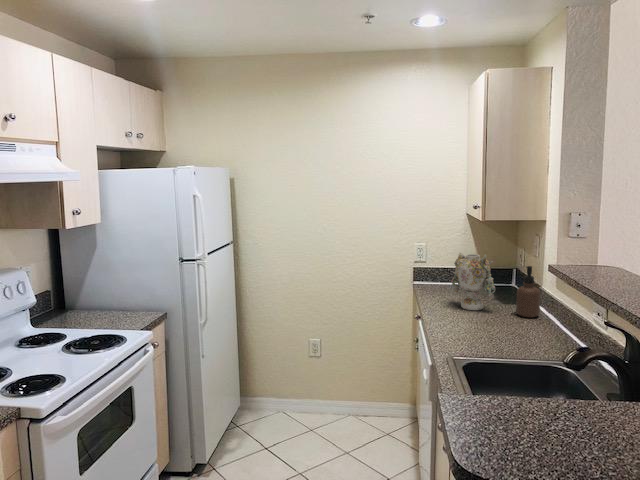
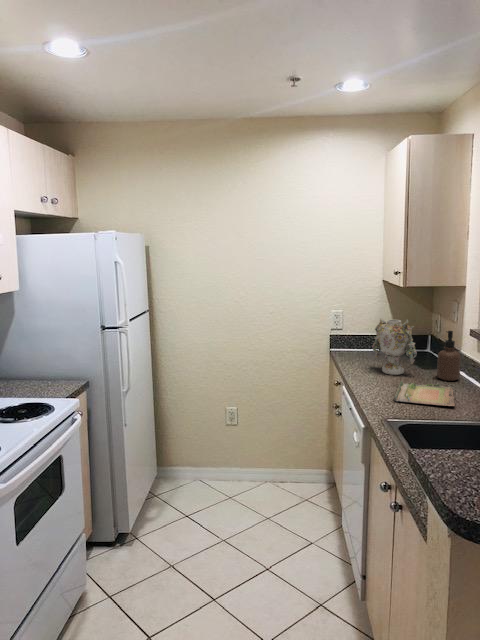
tray: none [466,317,529,345] -> present [394,381,455,406]

